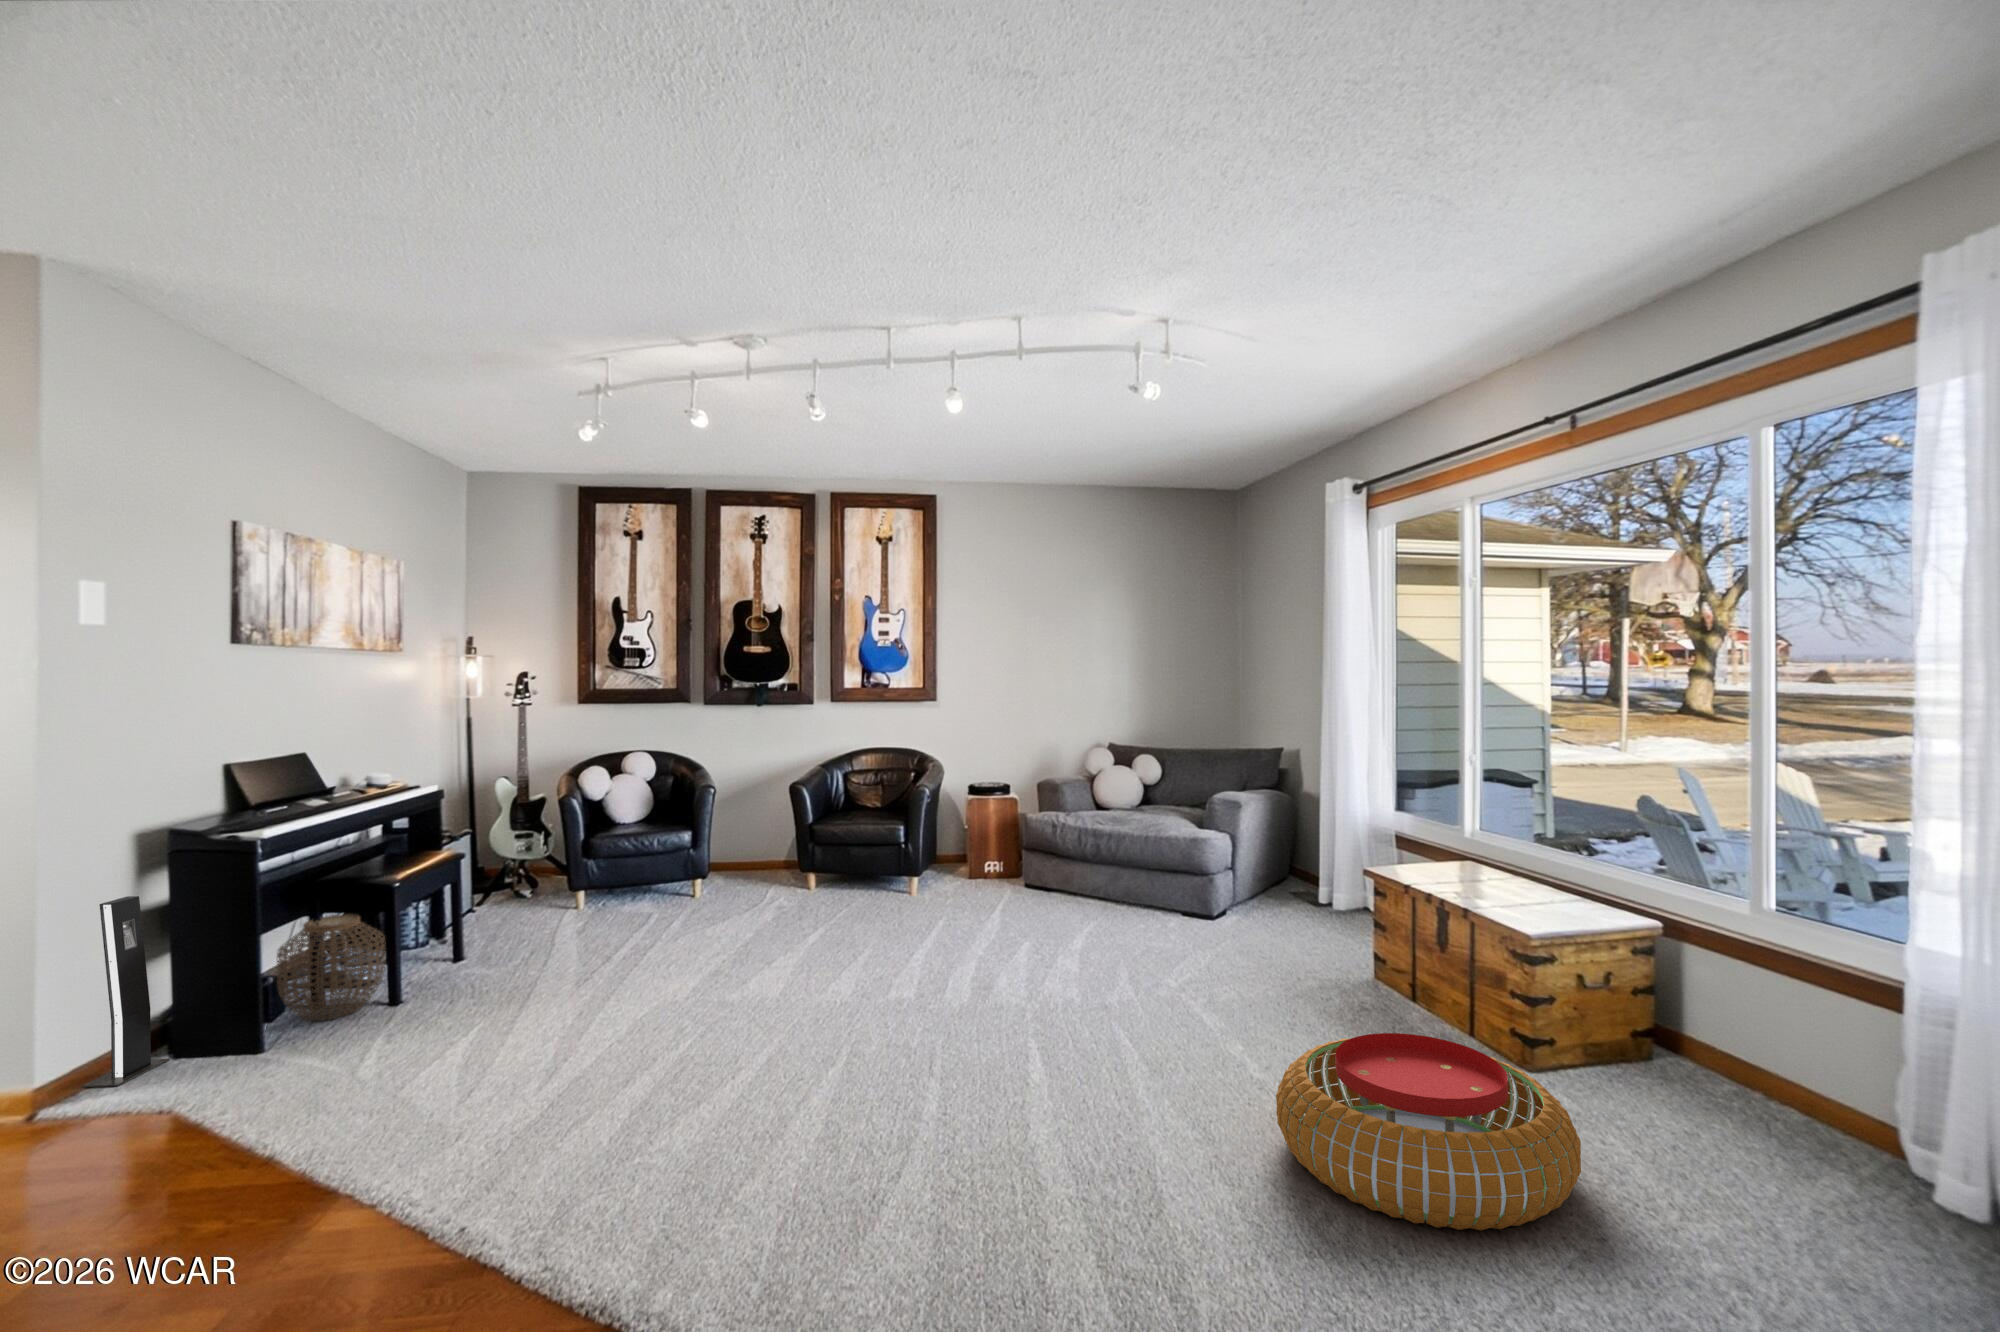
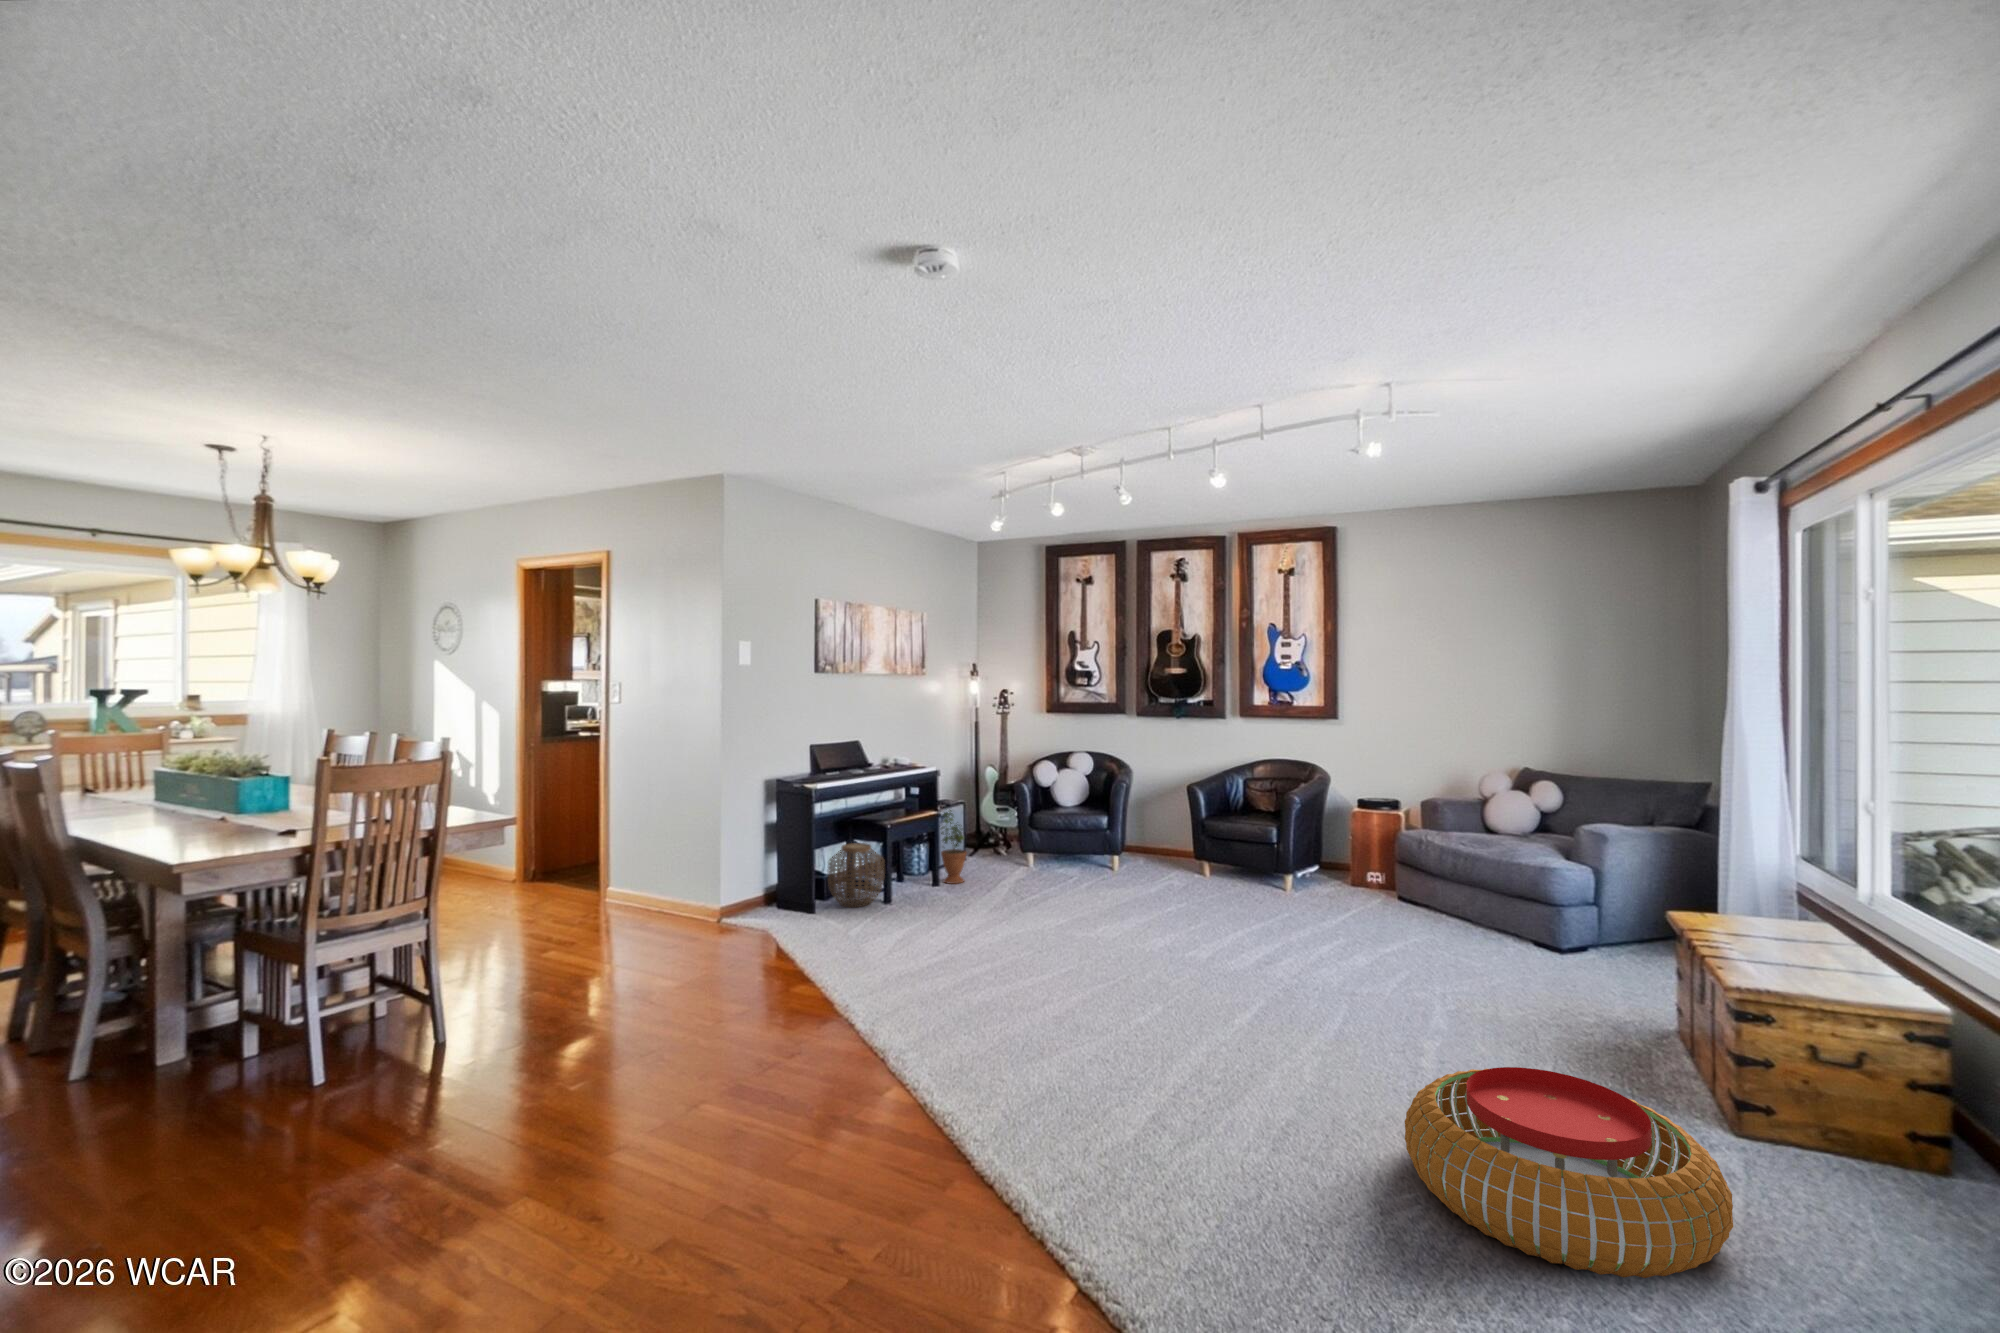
potted plant: none [449,842,501,954] -> present [941,809,967,884]
speaker: present [83,896,170,1087] -> none [733,816,773,922]

